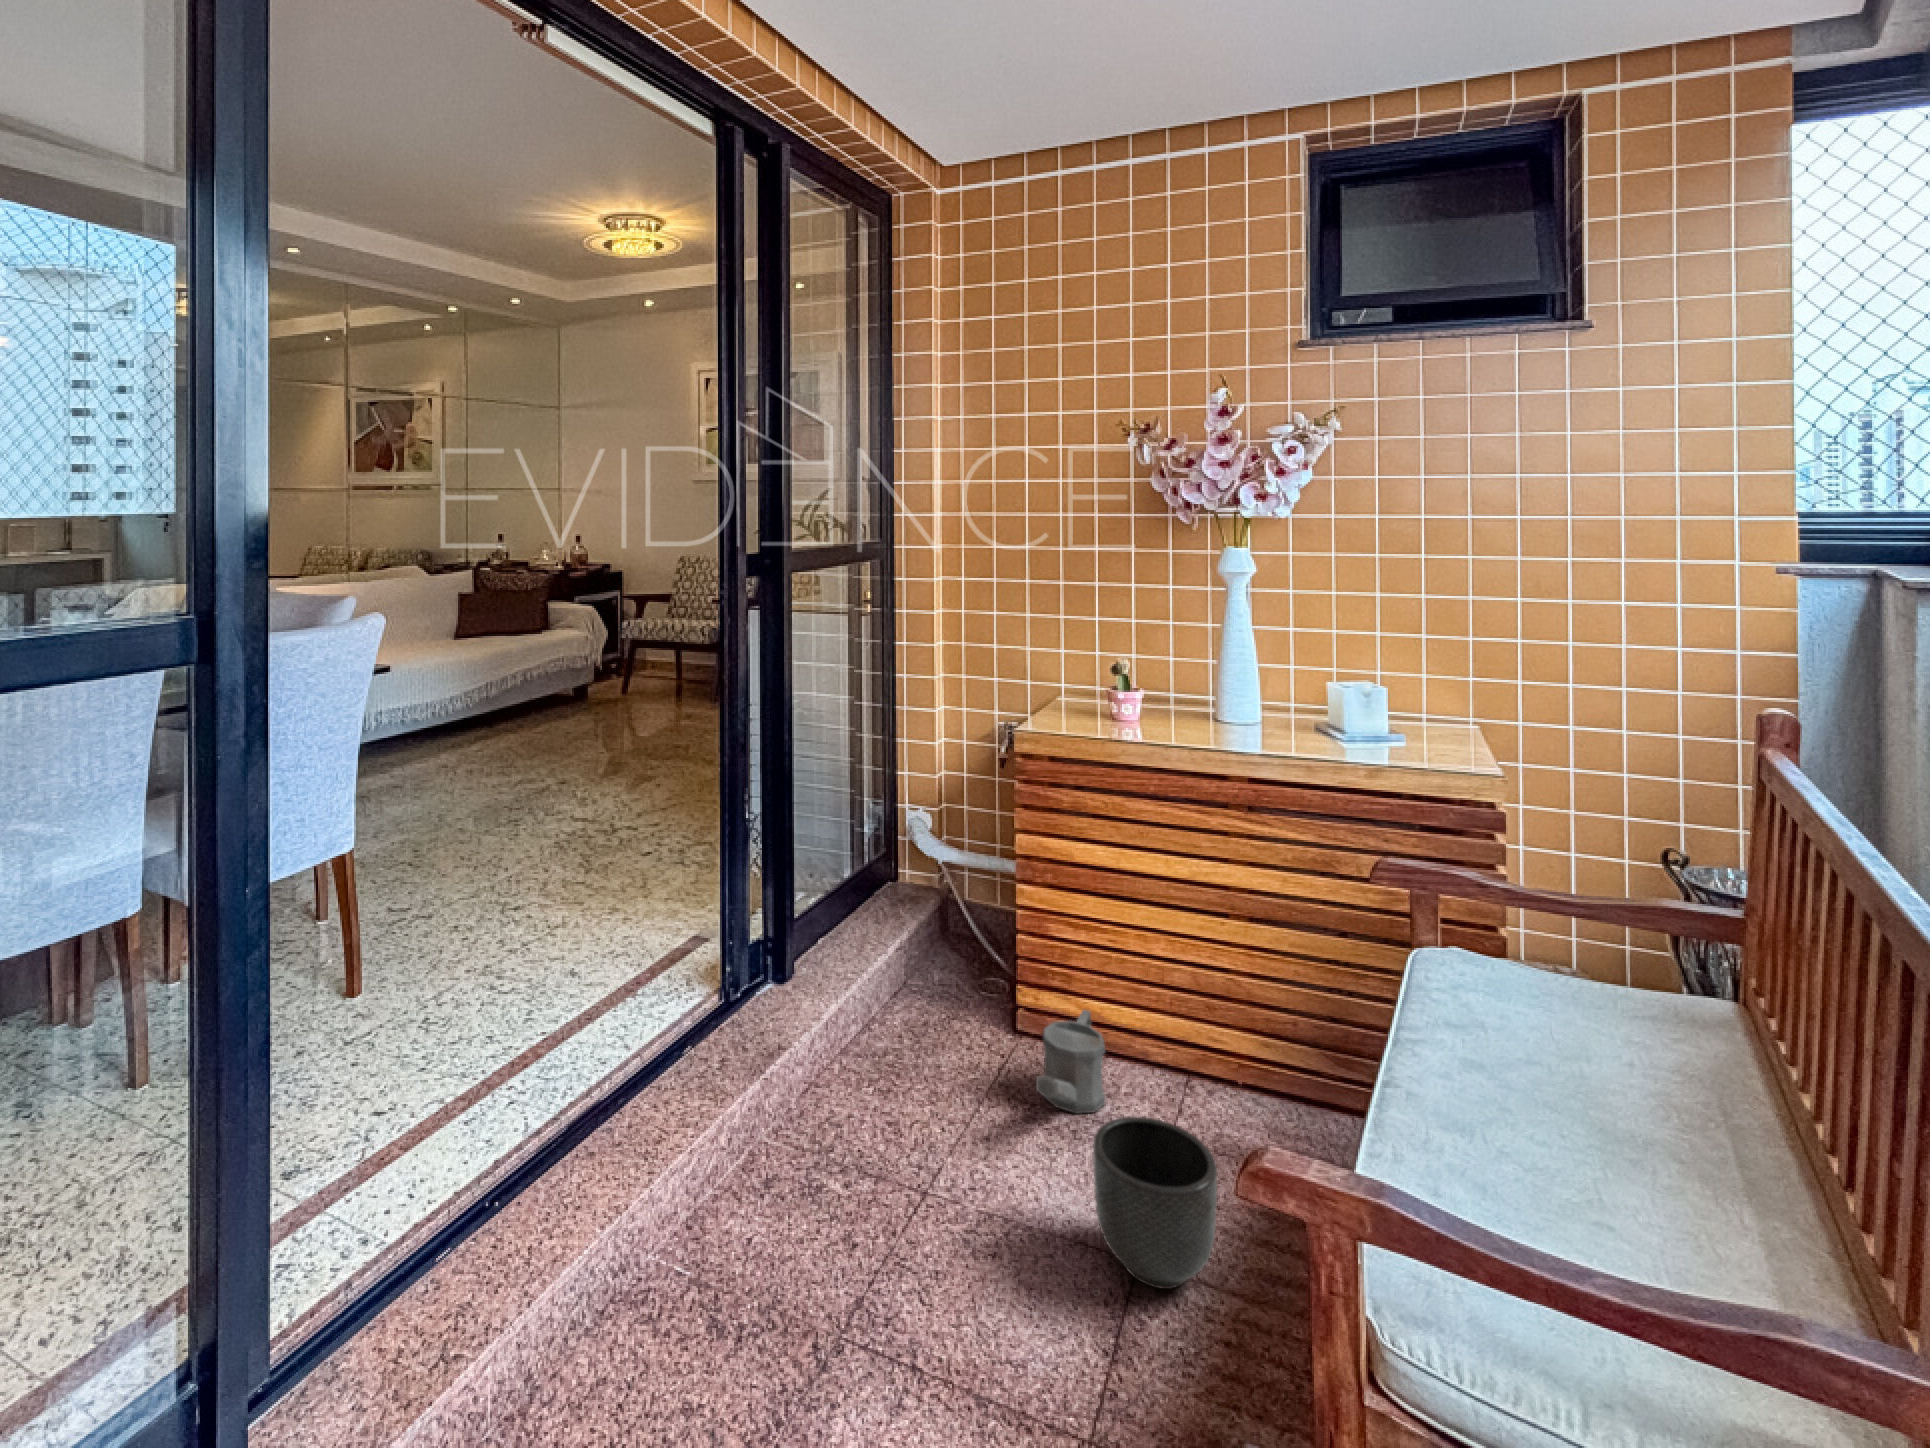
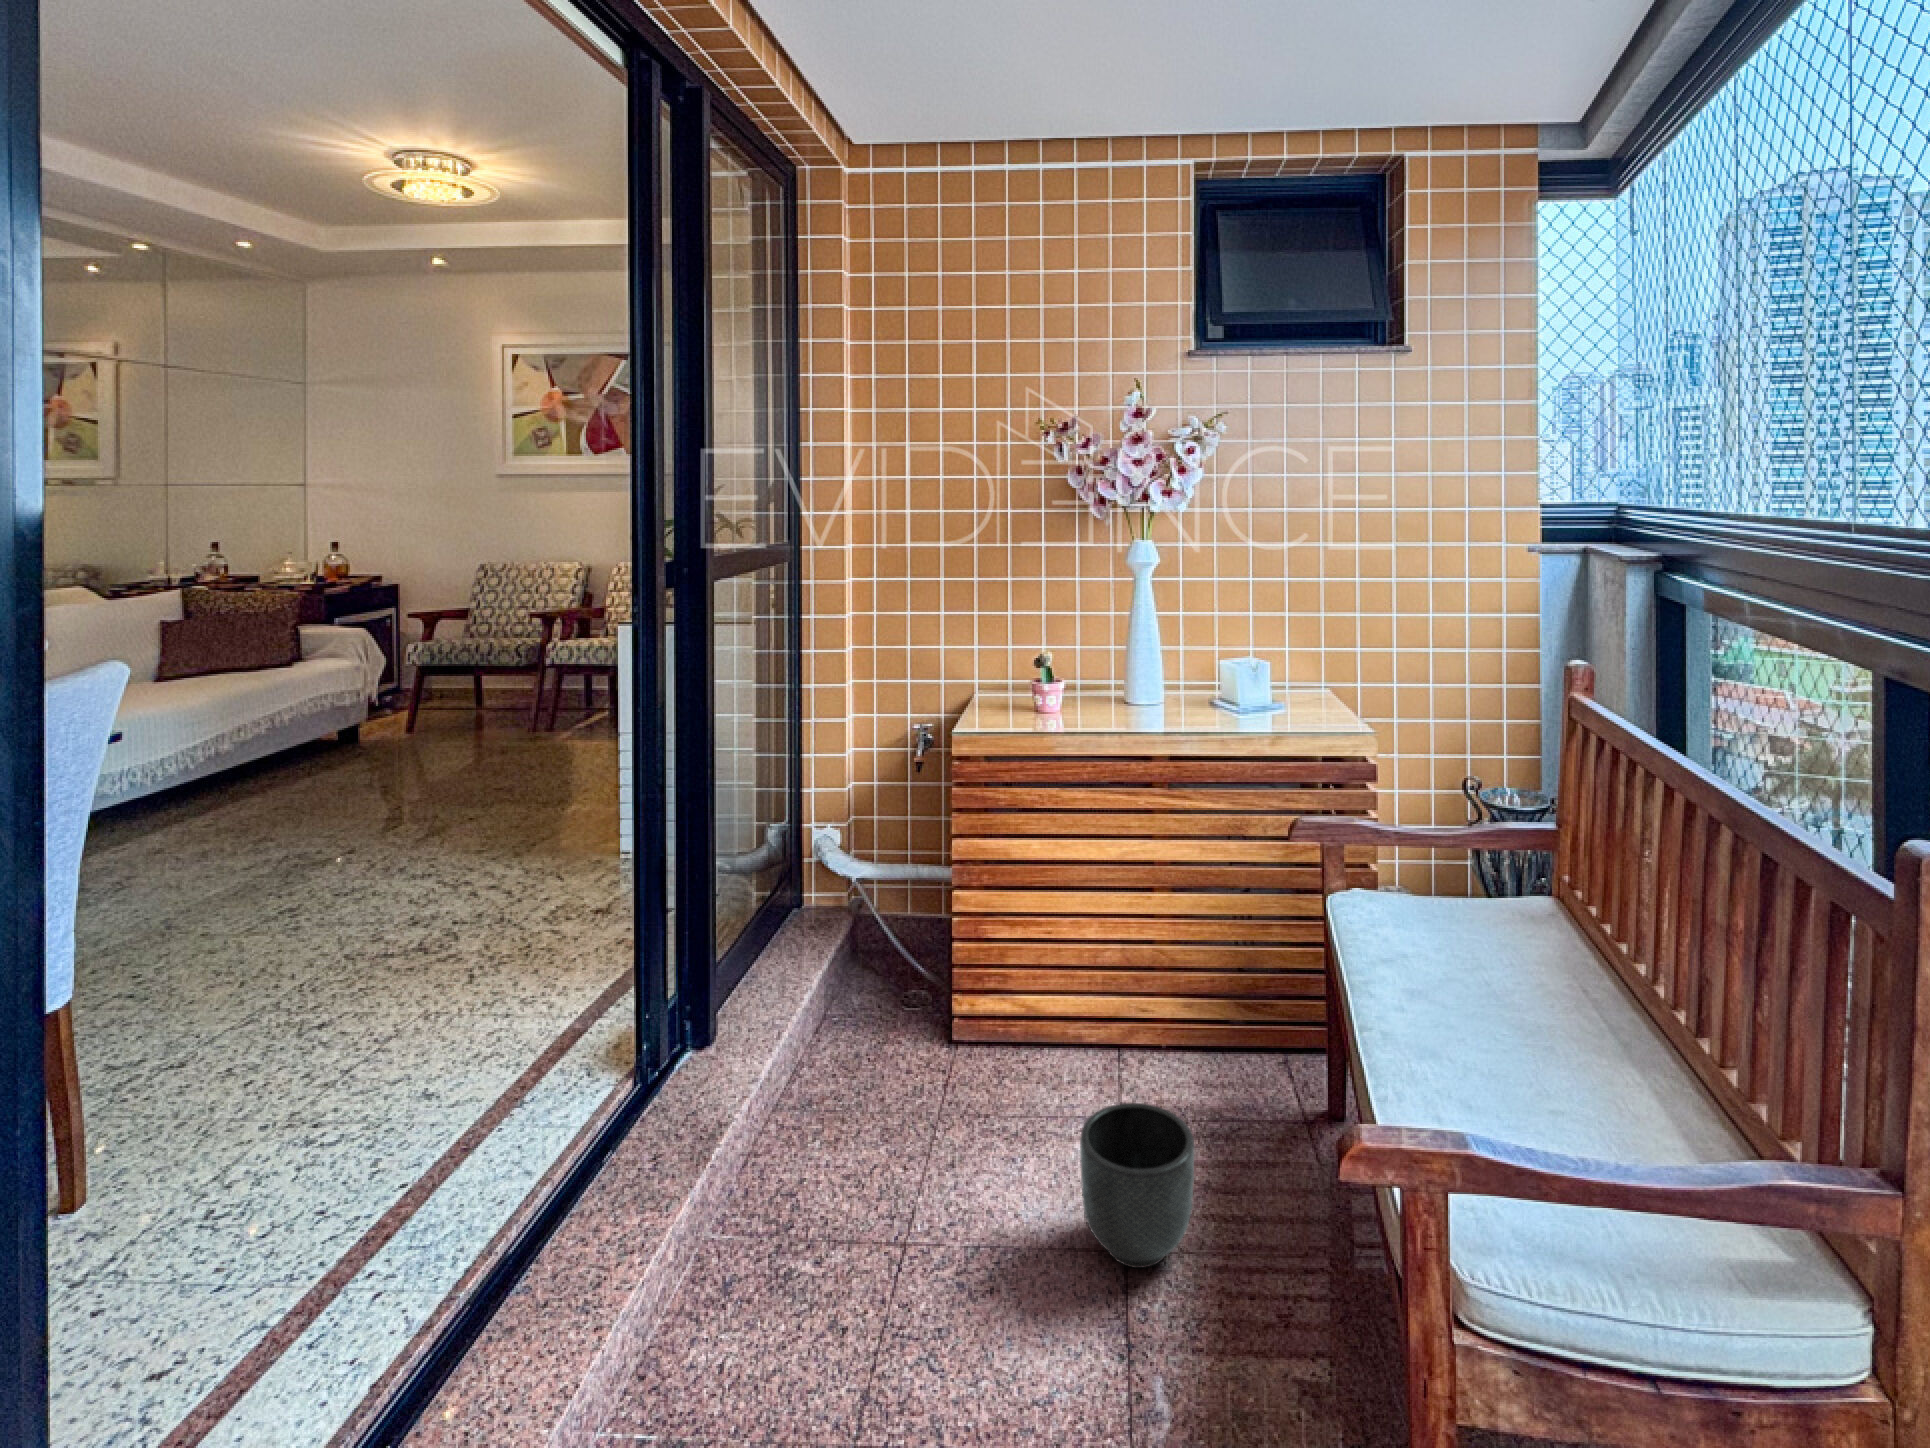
watering can: present [1036,1009,1105,1113] -> none [993,1008,1055,1116]

